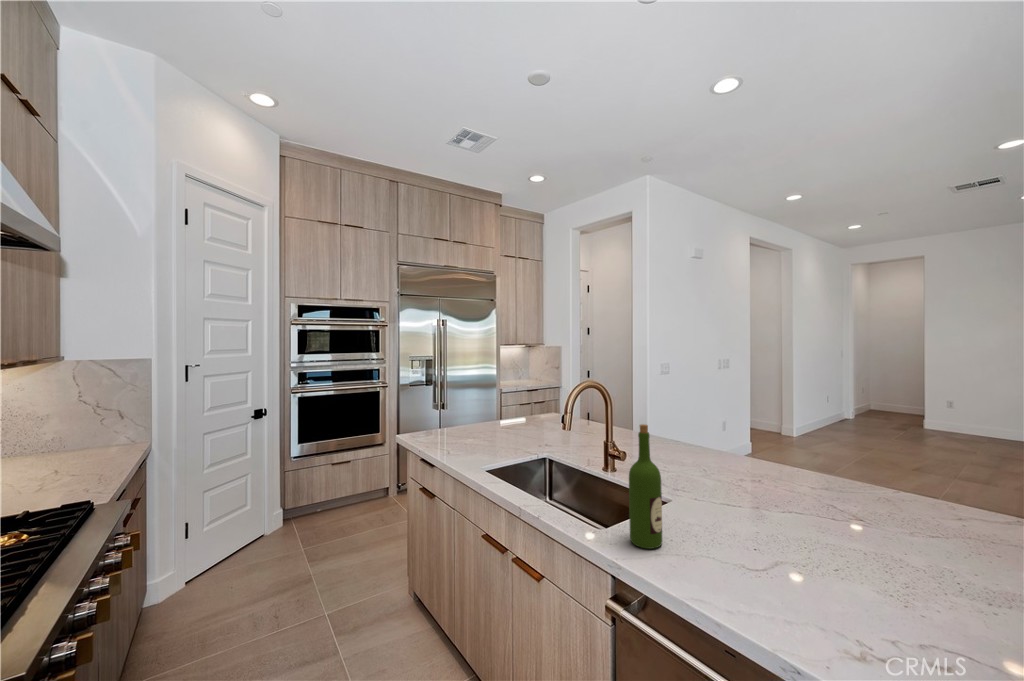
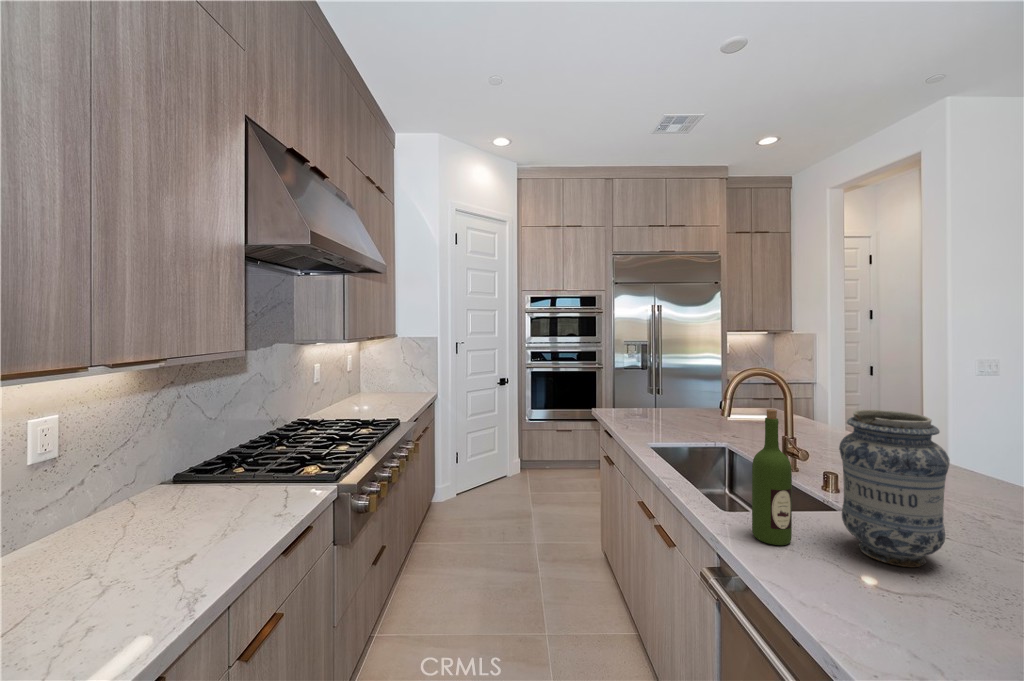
vase: none [688,416,764,543] -> present [839,410,950,567]

